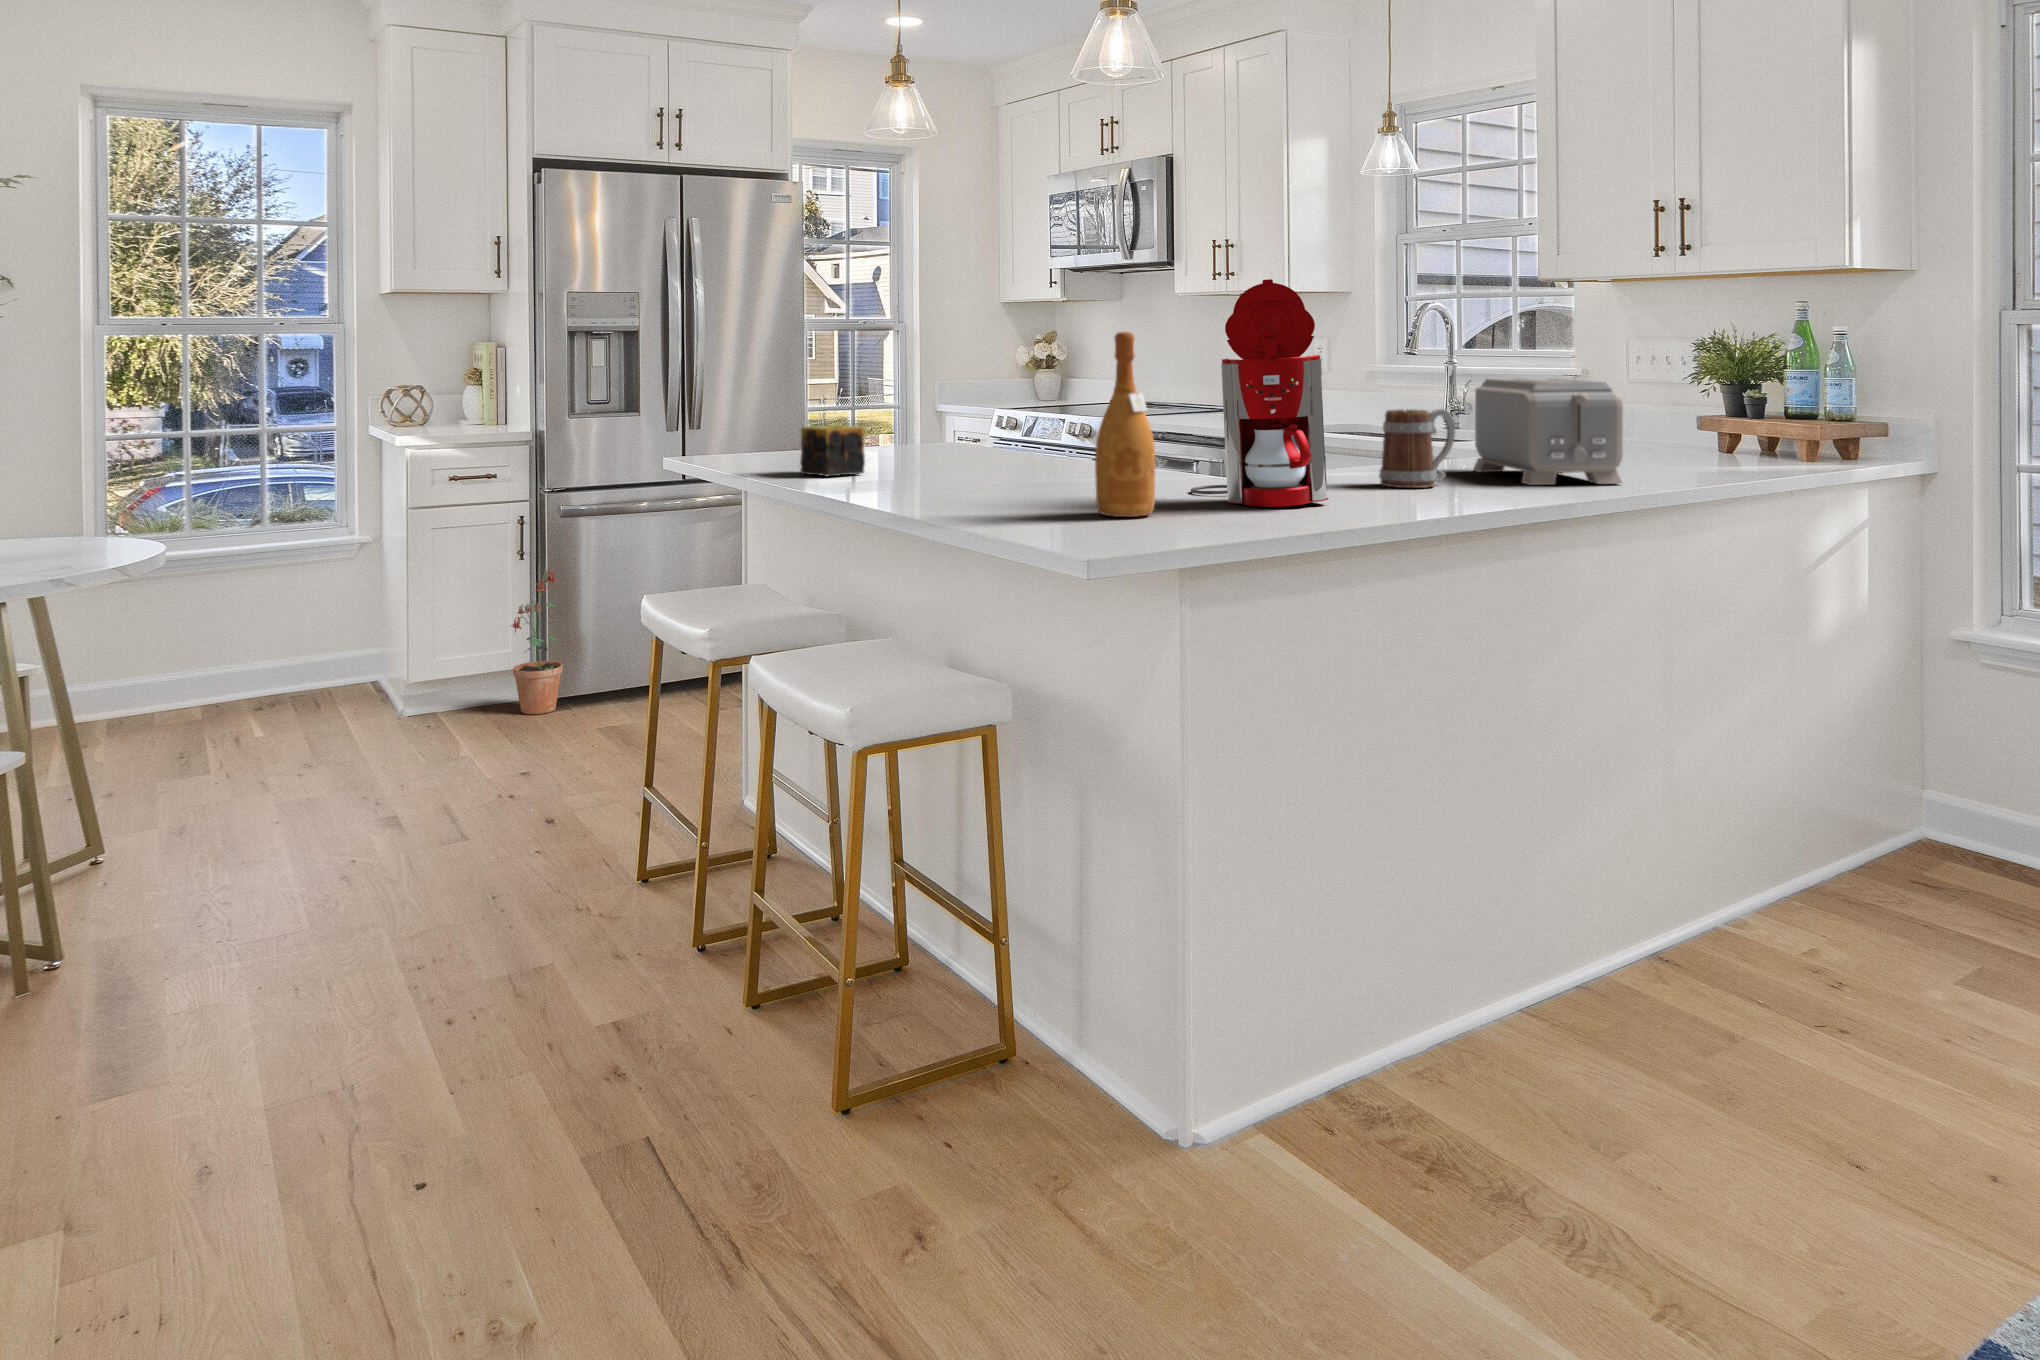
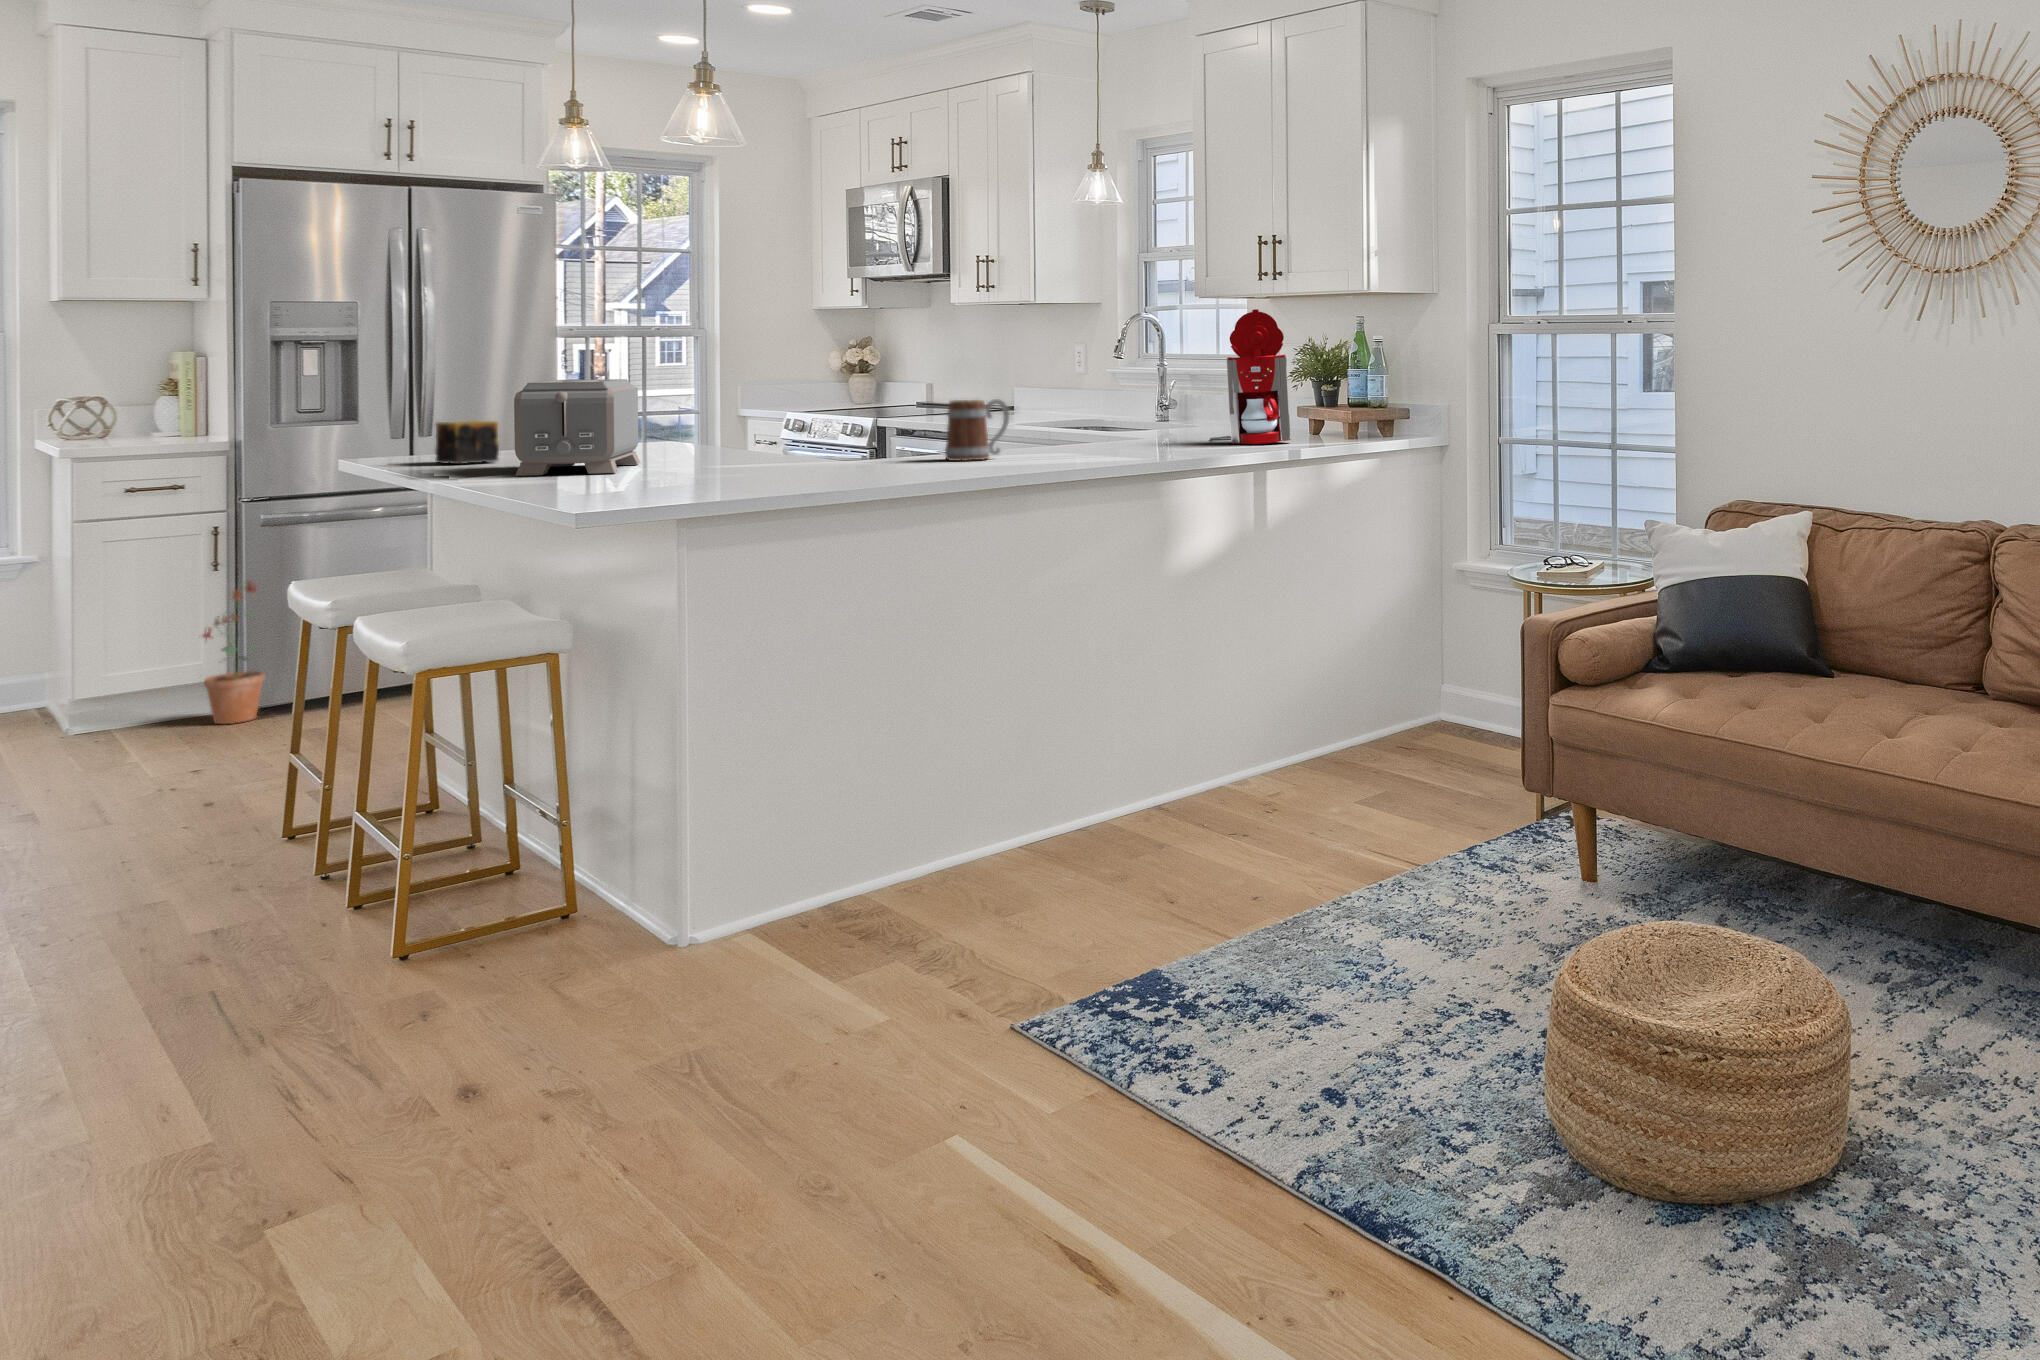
coffee maker: present [1191,279,1329,507] -> present [1210,309,1291,444]
wine bottle: present [1095,332,1155,517] -> none [634,339,686,481]
toaster: present [1473,378,1623,485] -> present [514,379,640,476]

